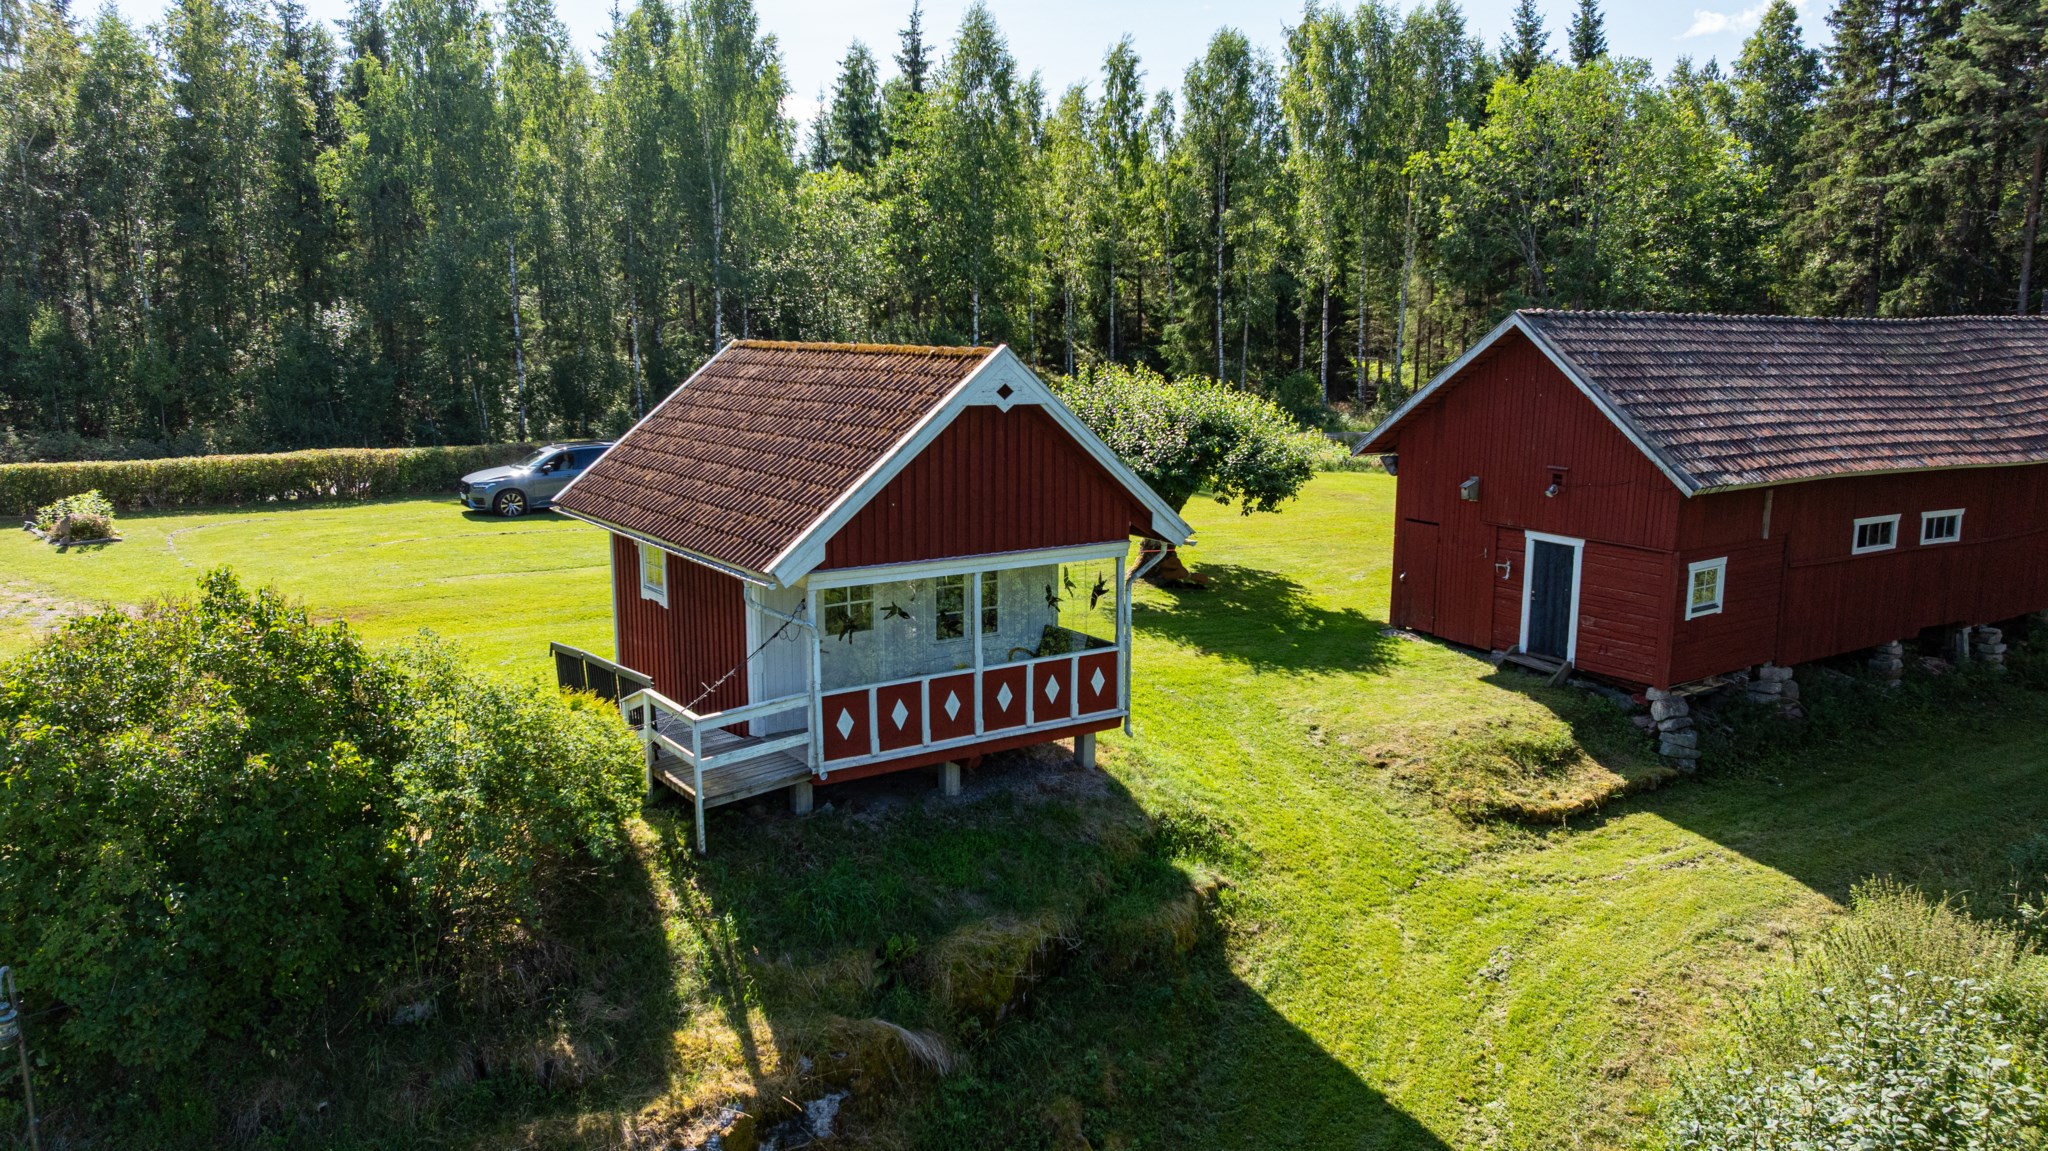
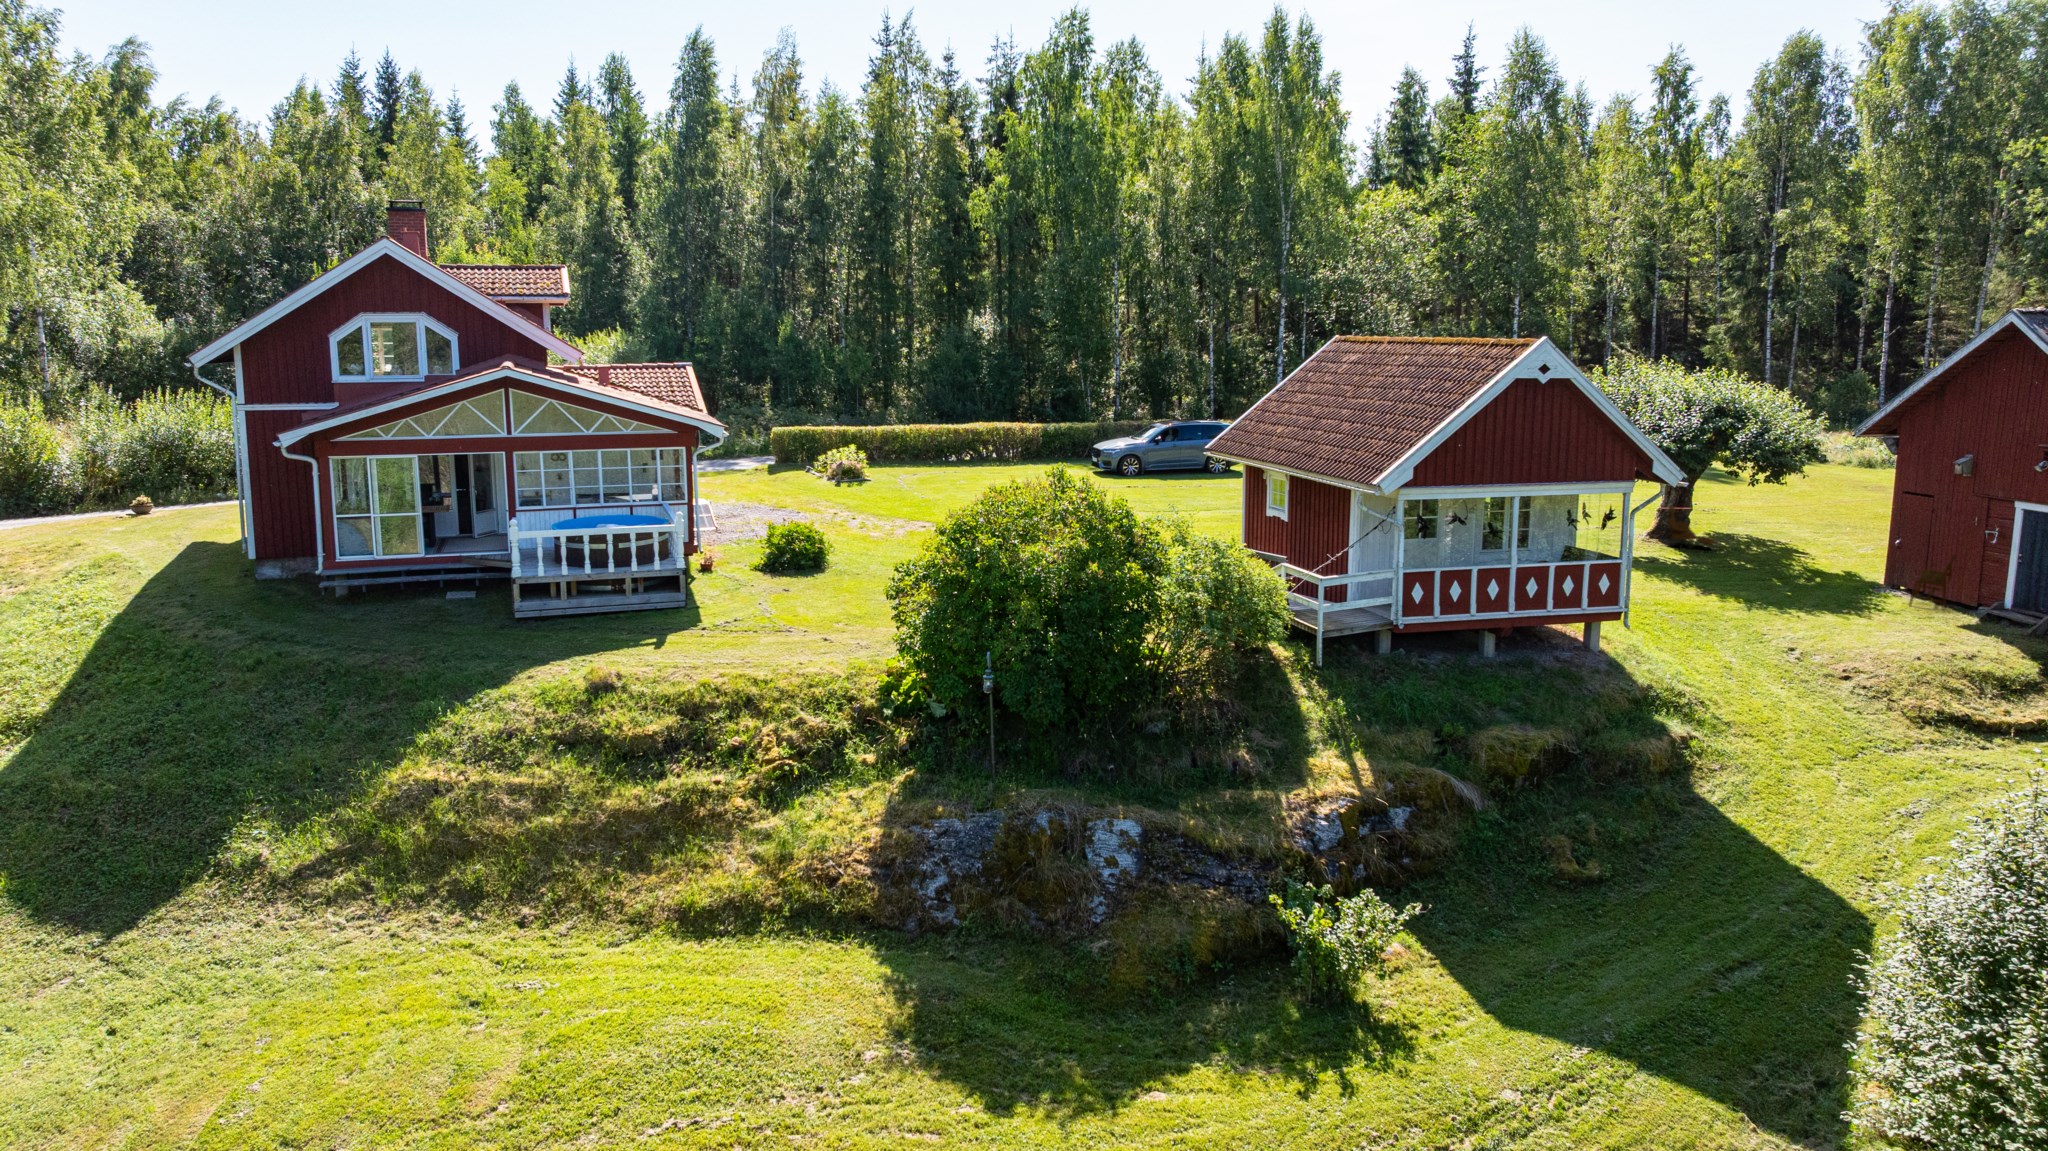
bench: none [1420,590,1461,656] -> present [1909,555,1956,609]

